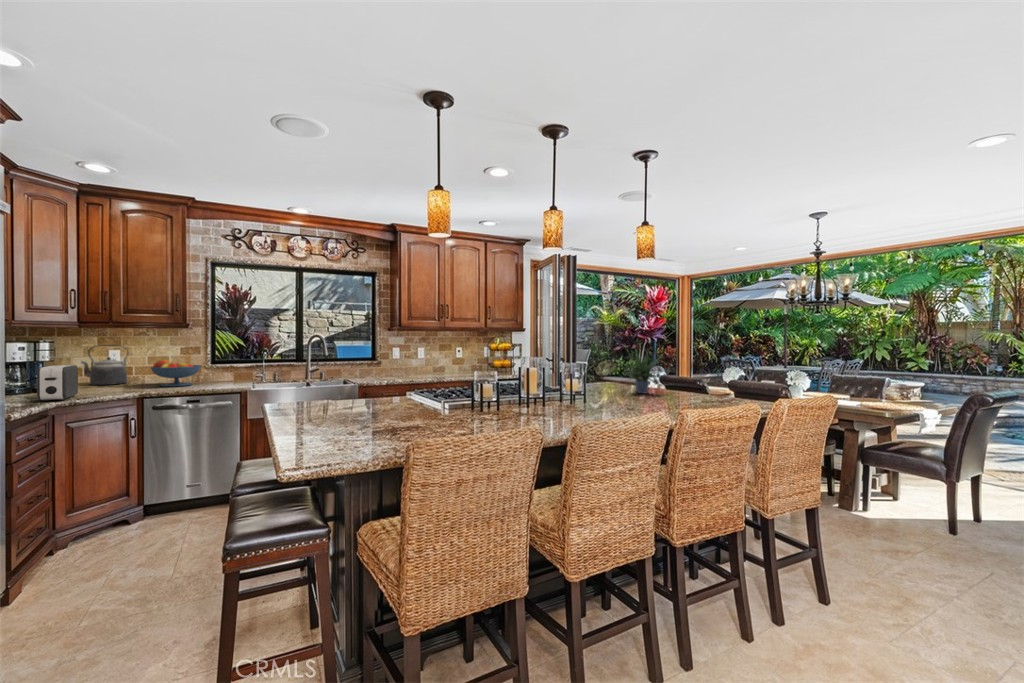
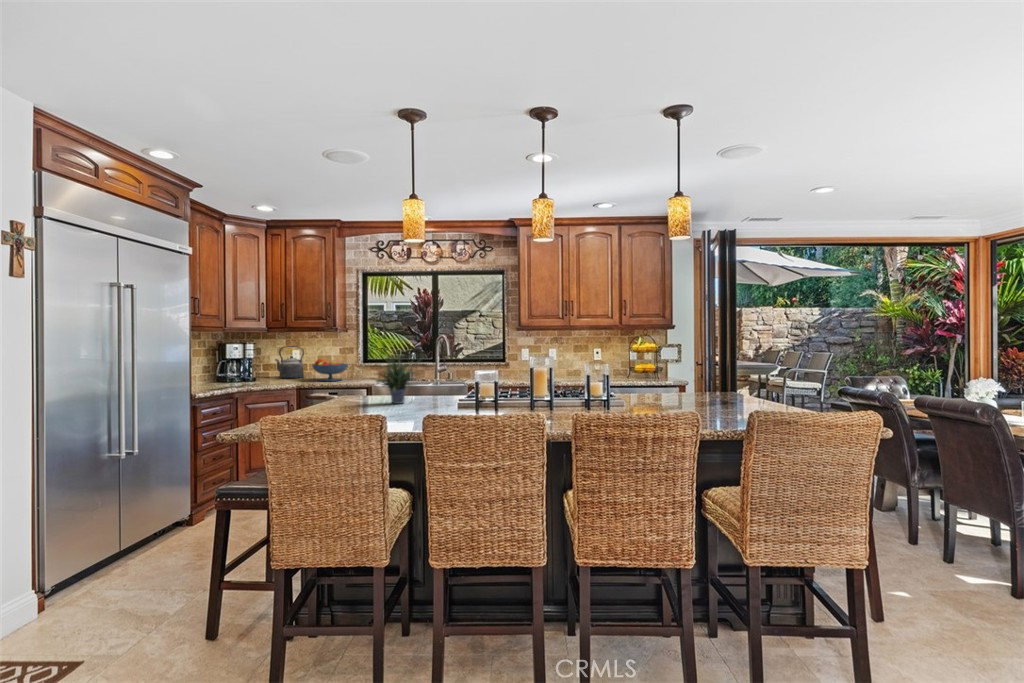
potted plant: present [624,353,658,393] -> present [376,357,417,404]
toaster: present [37,365,78,401] -> none [231,362,261,388]

